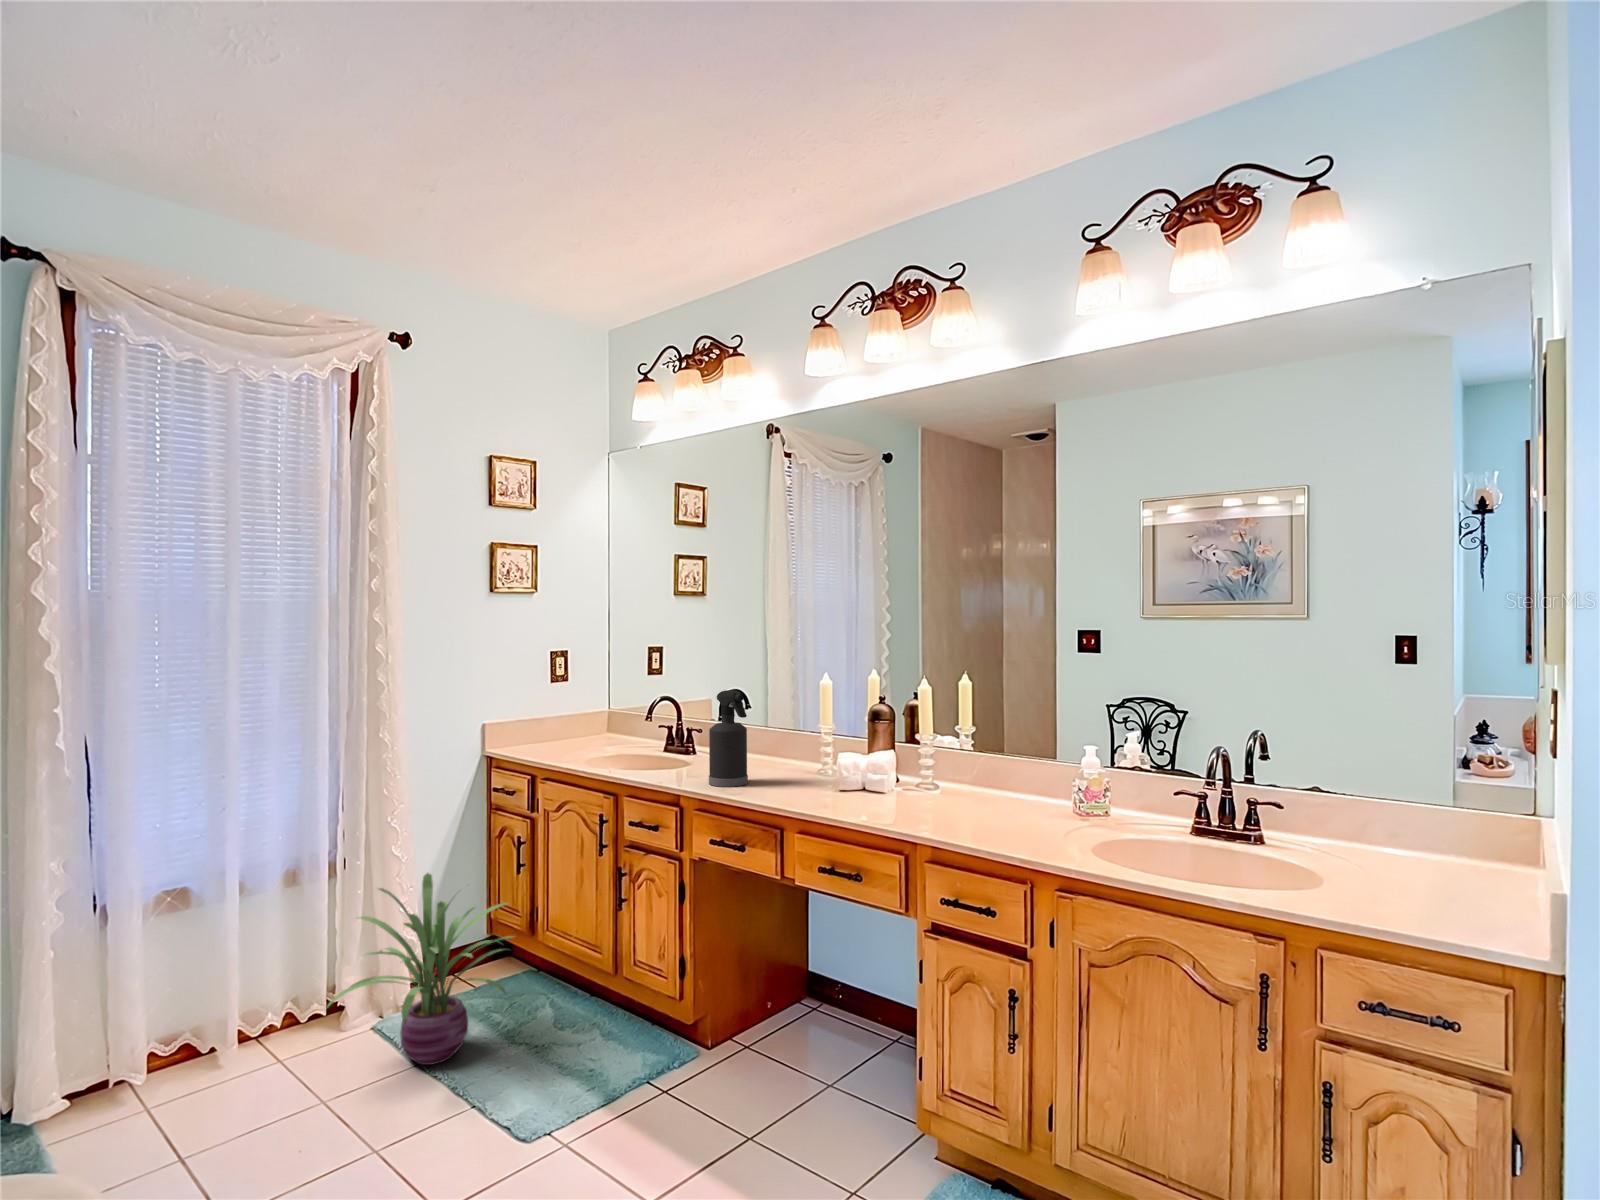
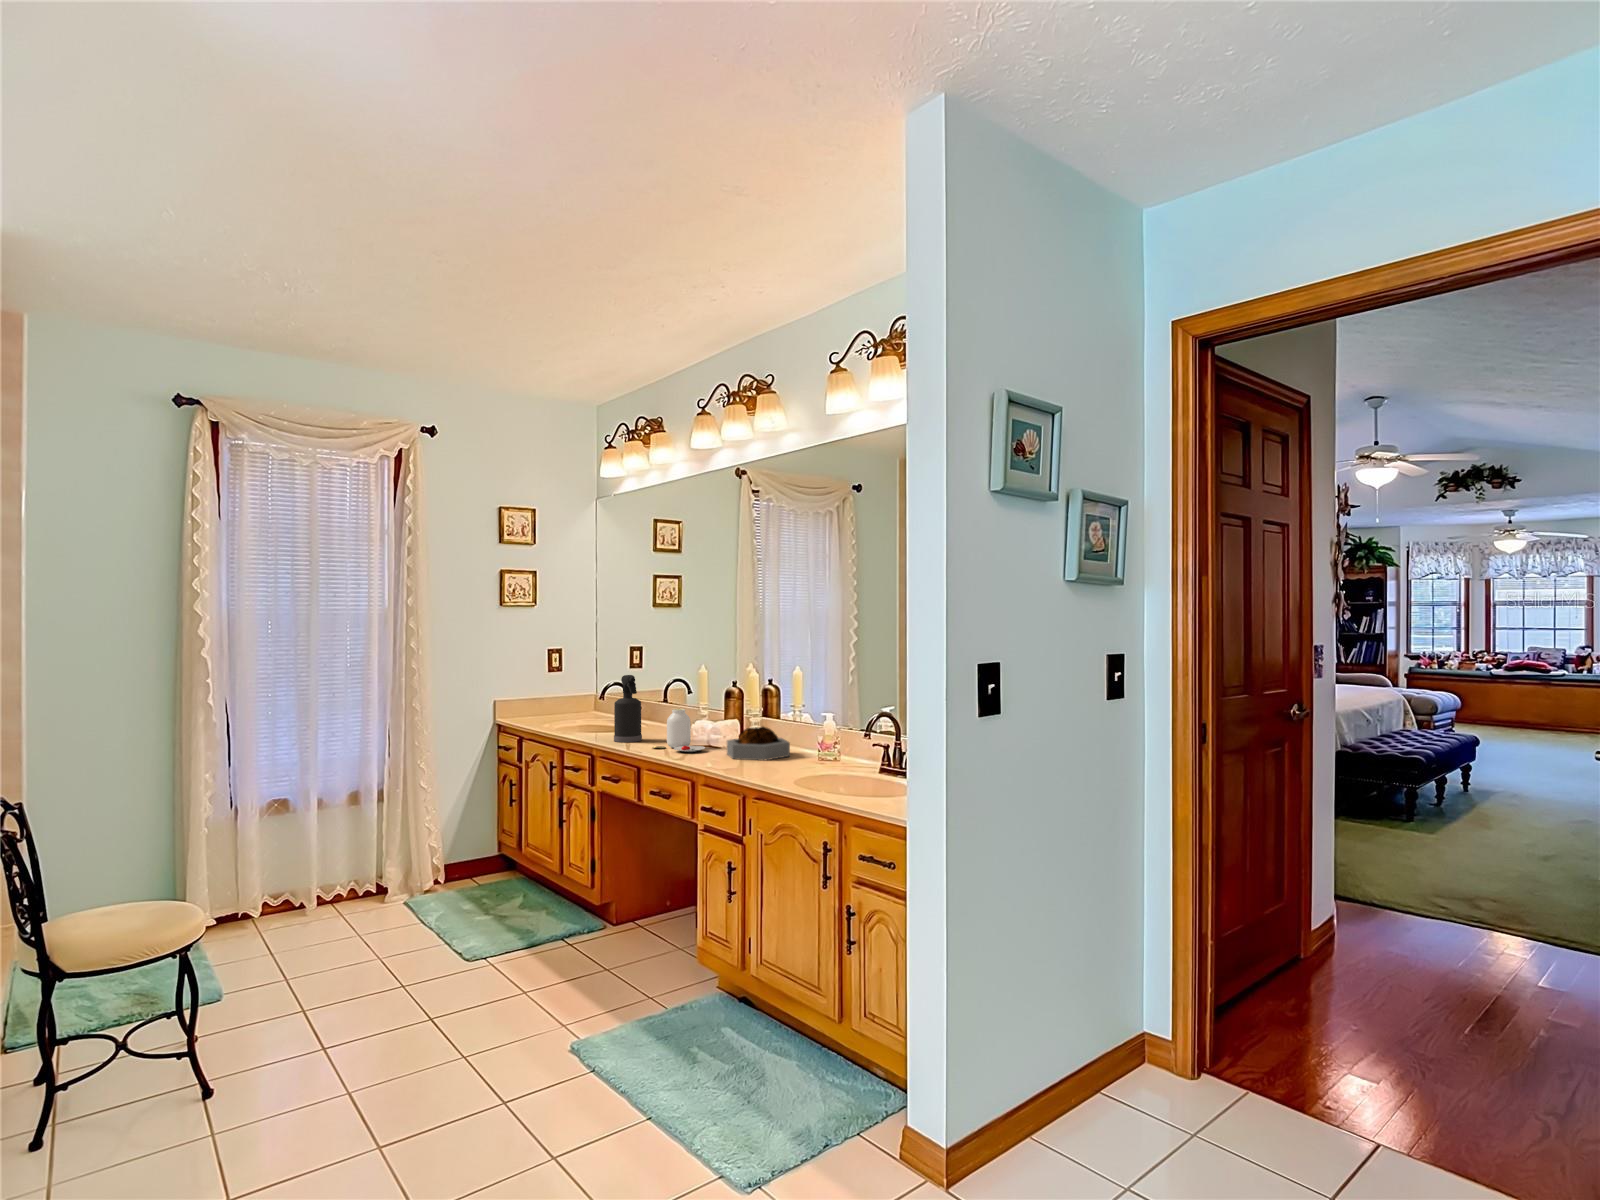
jar: none [789,739,876,804] -> present [653,709,705,752]
decorative bowl: none [917,761,1013,817] -> present [727,727,790,760]
decorative plant: present [326,873,512,1065] -> none [361,797,496,923]

